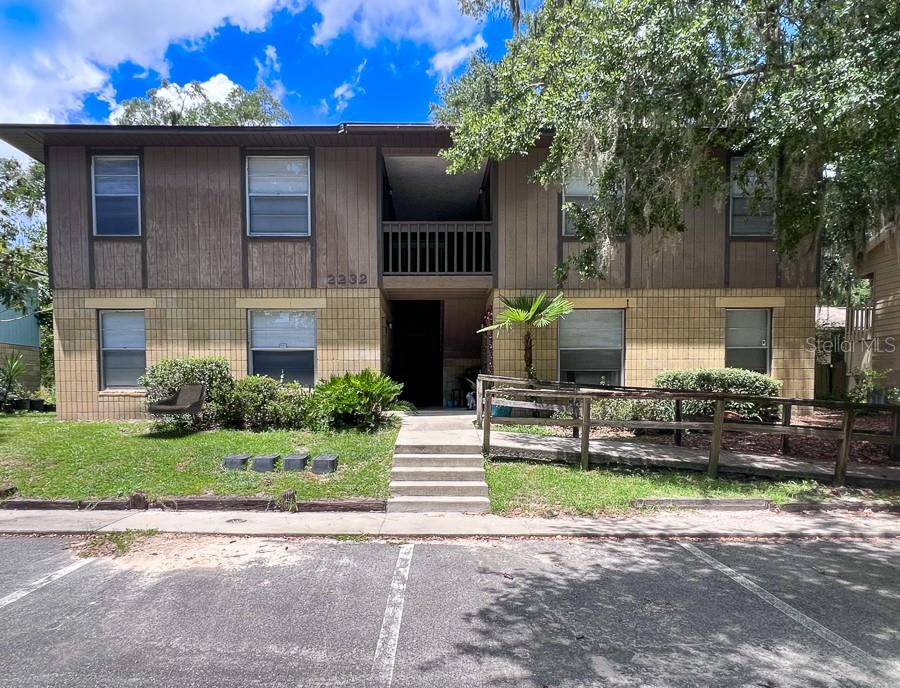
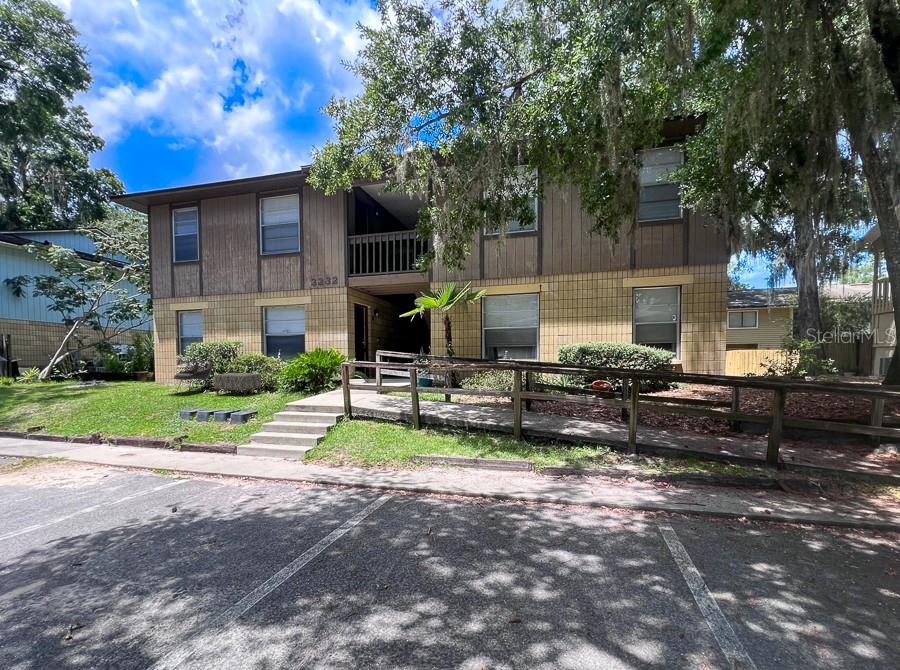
bench: none [228,404,297,437] -> present [214,373,261,396]

